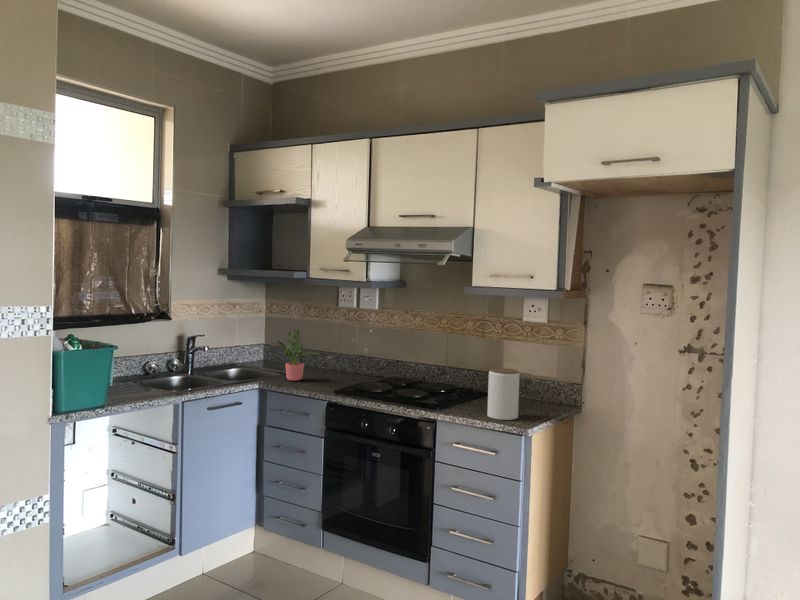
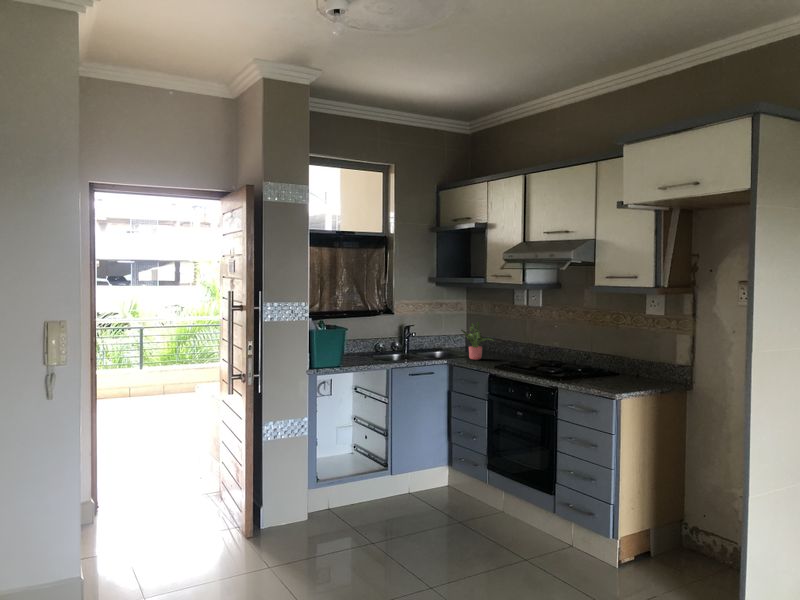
jar: present [487,368,520,420] -> none [594,349,619,388]

